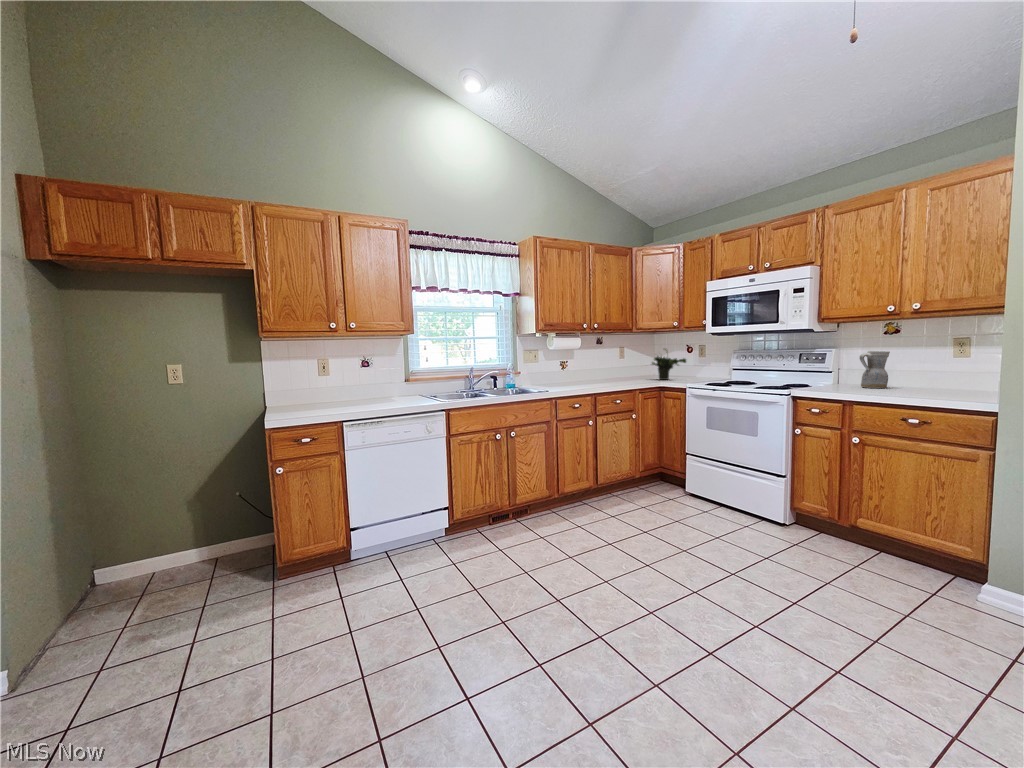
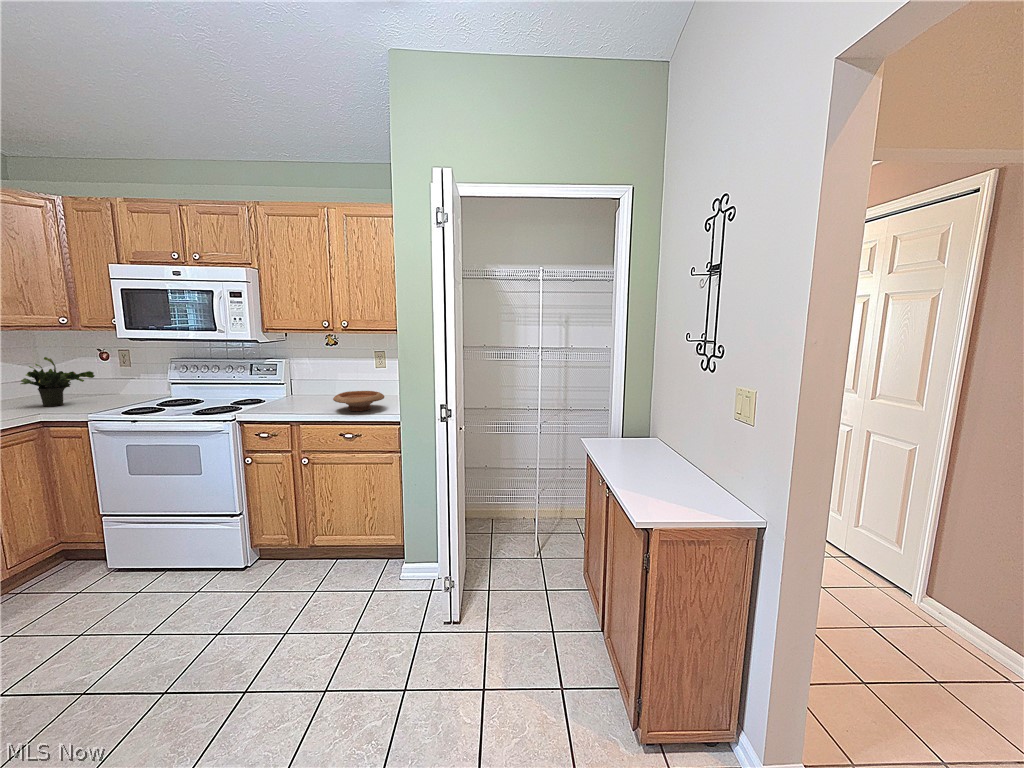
ceramic pitcher: present [860,351,890,388] -> none [306,361,332,398]
wooden bowl: none [894,379,969,398] -> present [333,391,384,411]

